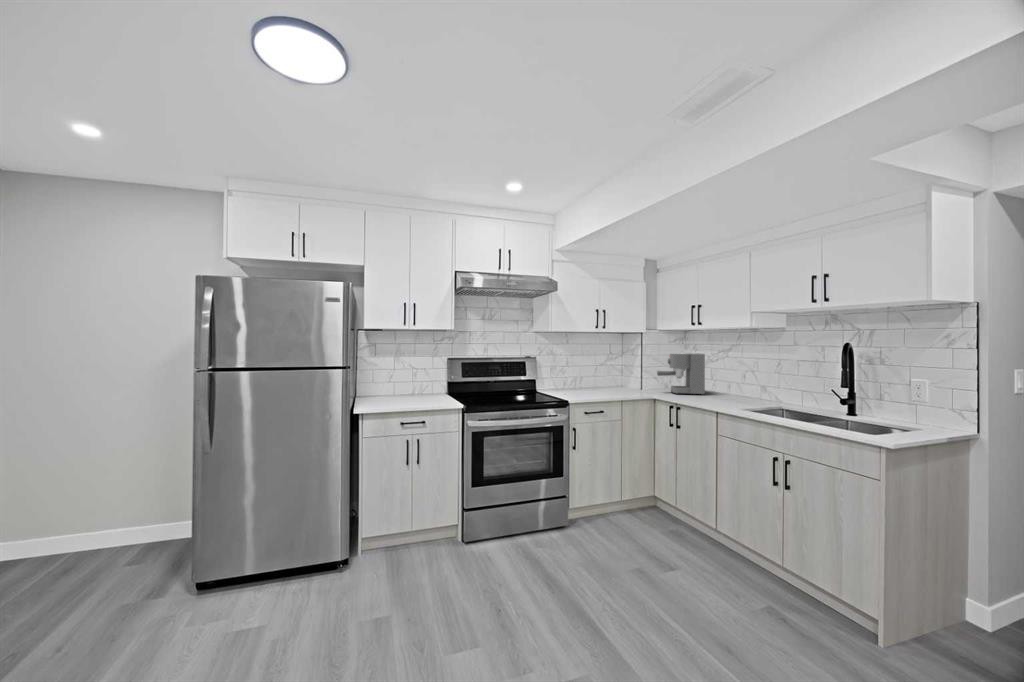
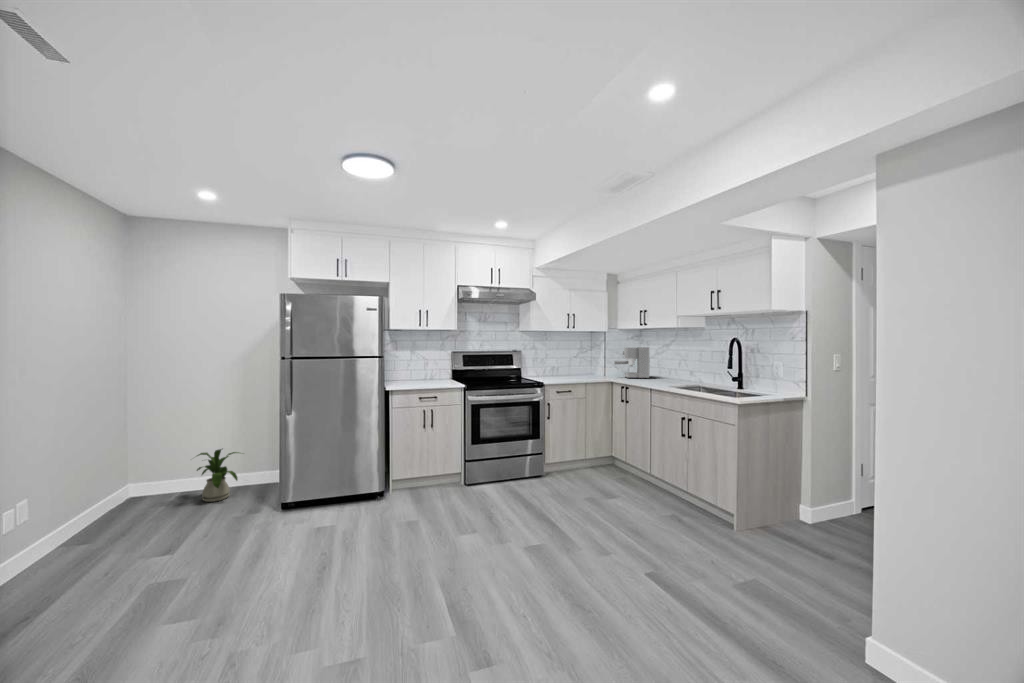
house plant: none [73,496,157,572] -> present [197,449,239,502]

